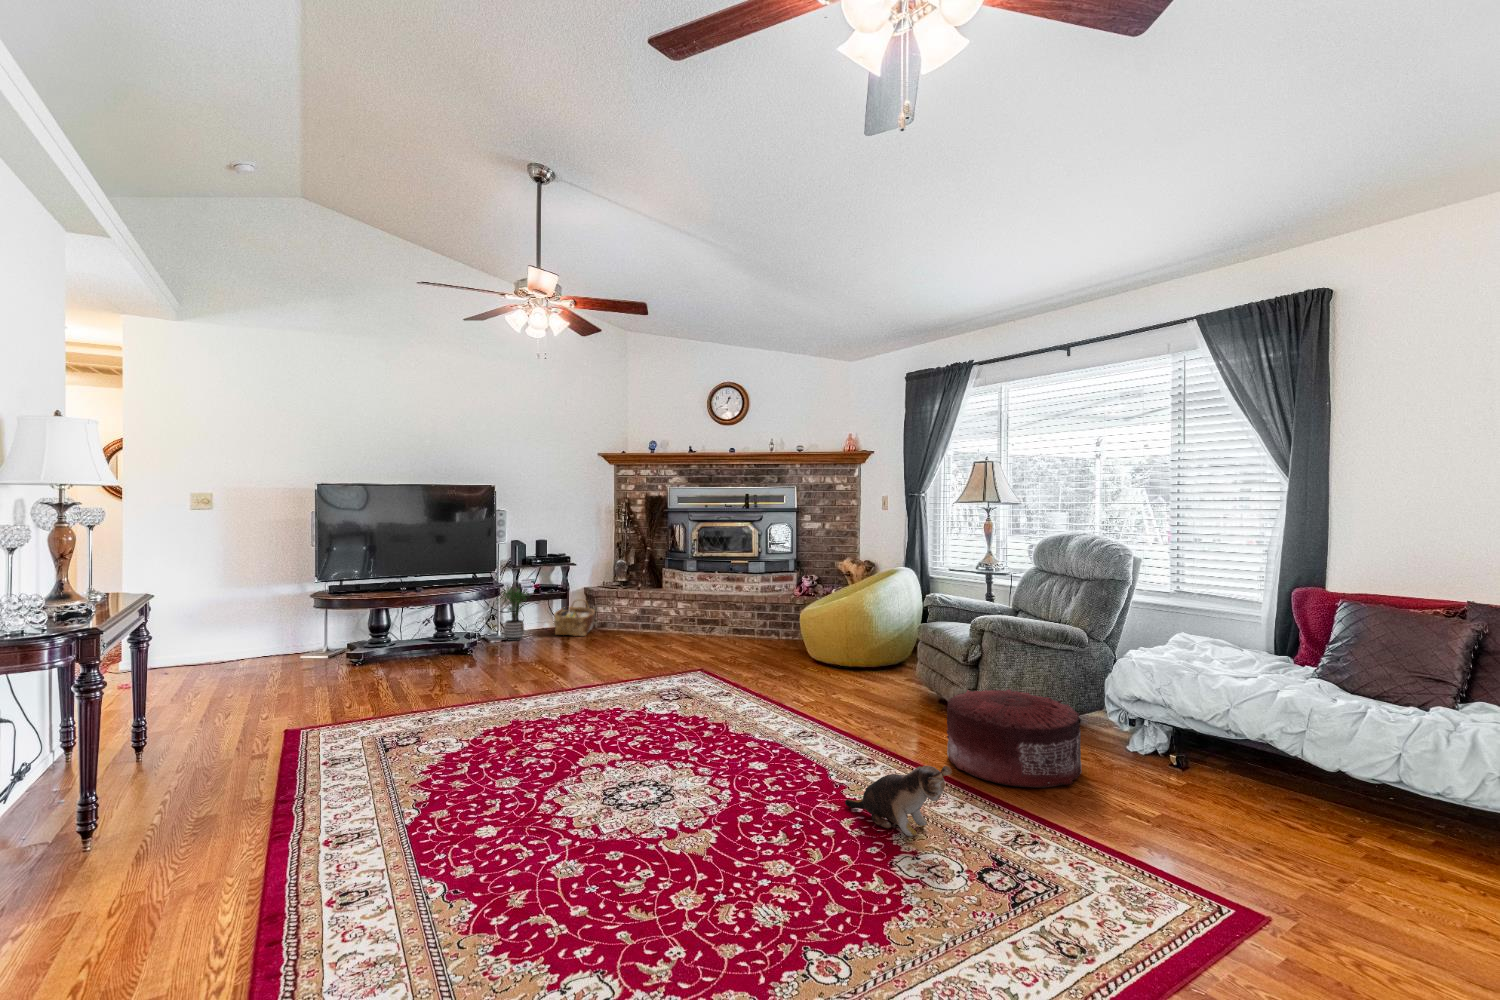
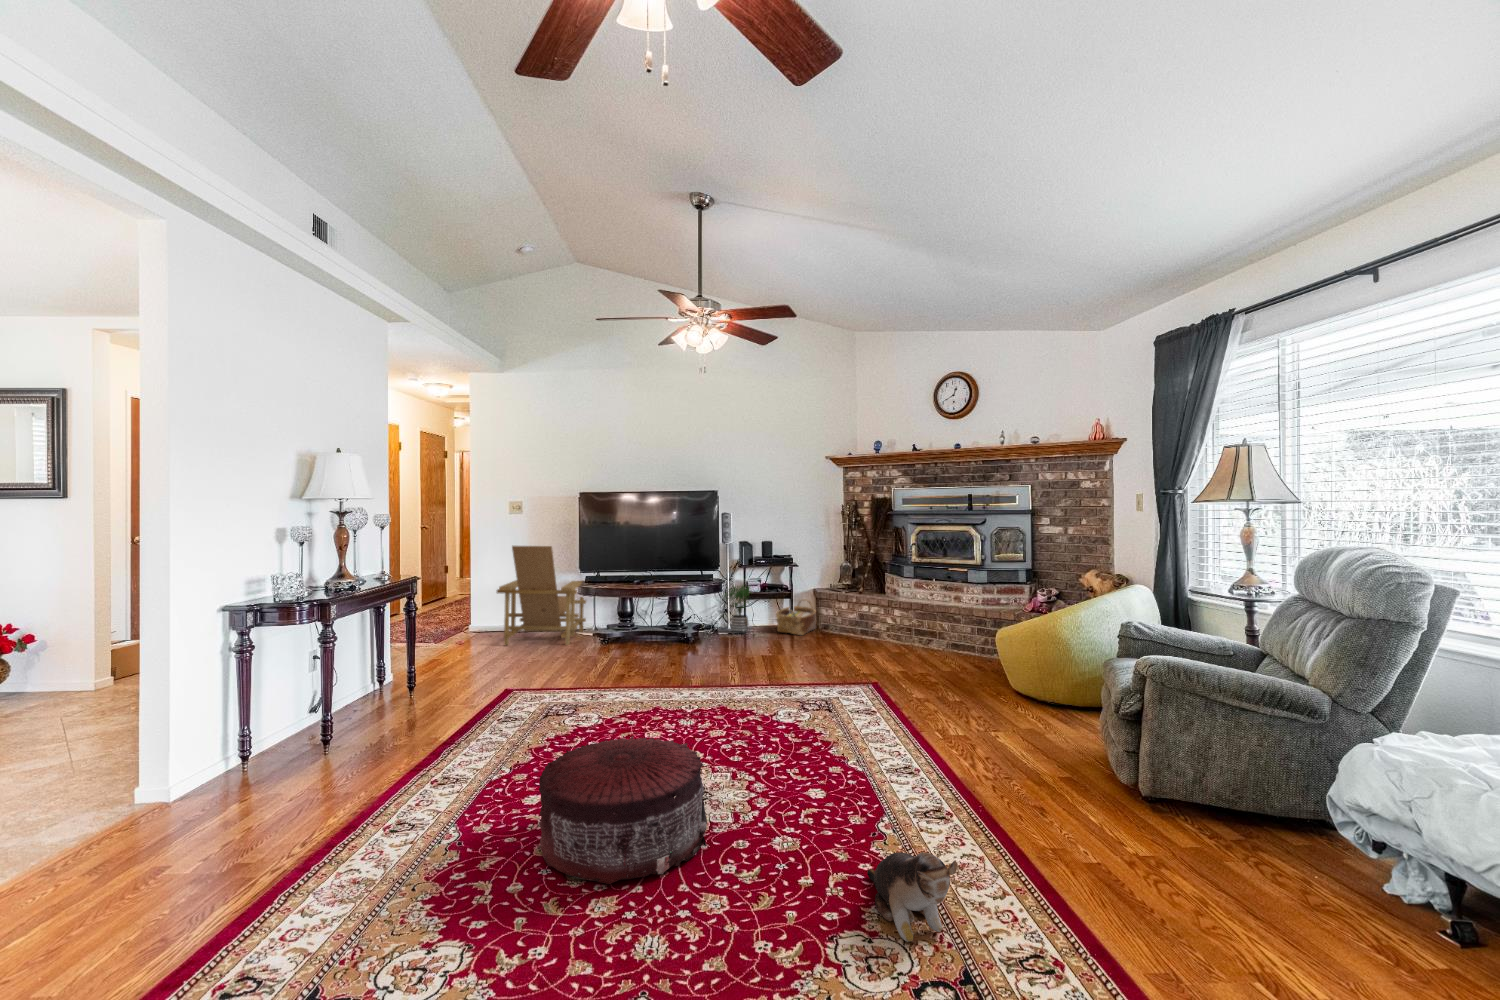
lounge chair: none [201,549,323,681] -> present [497,546,586,645]
pouf: present [947,689,1082,788] -> present [539,736,707,884]

